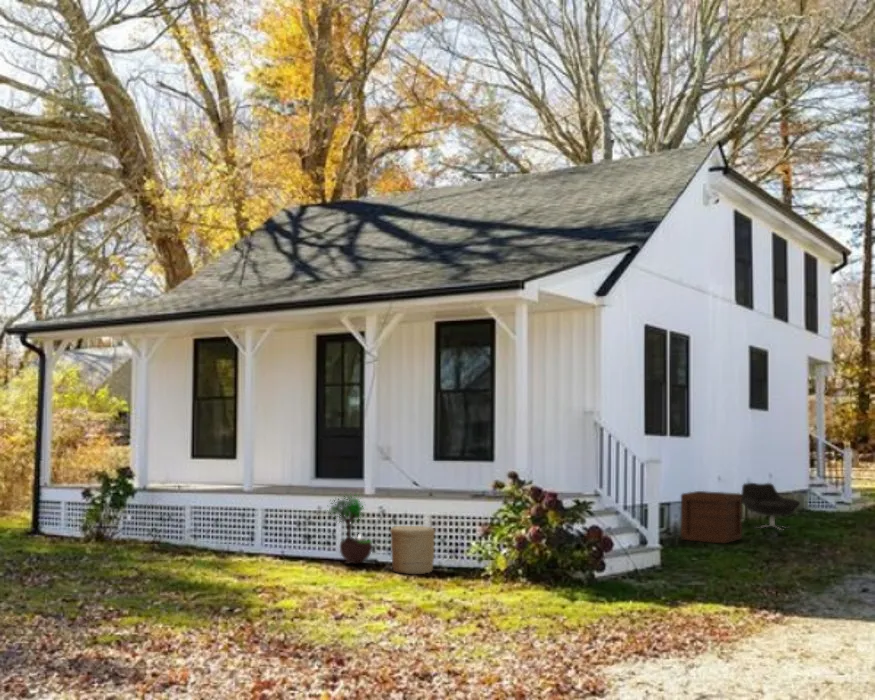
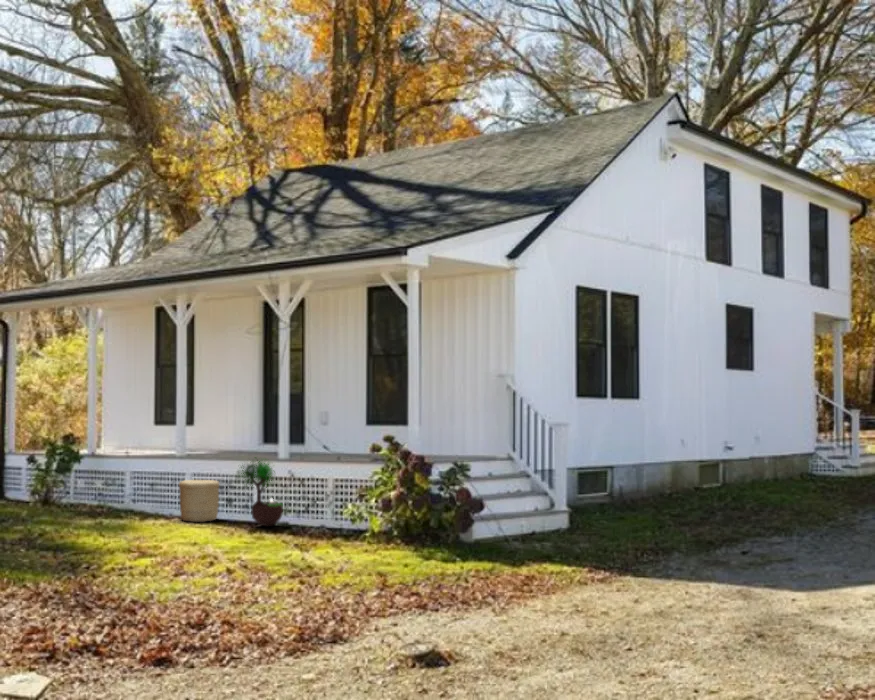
lounge chair: present [741,483,800,528] -> none [711,447,771,495]
wooden crate: present [681,491,742,543] -> none [626,455,691,508]
woven basket: present [390,526,435,574] -> present [179,480,219,522]

